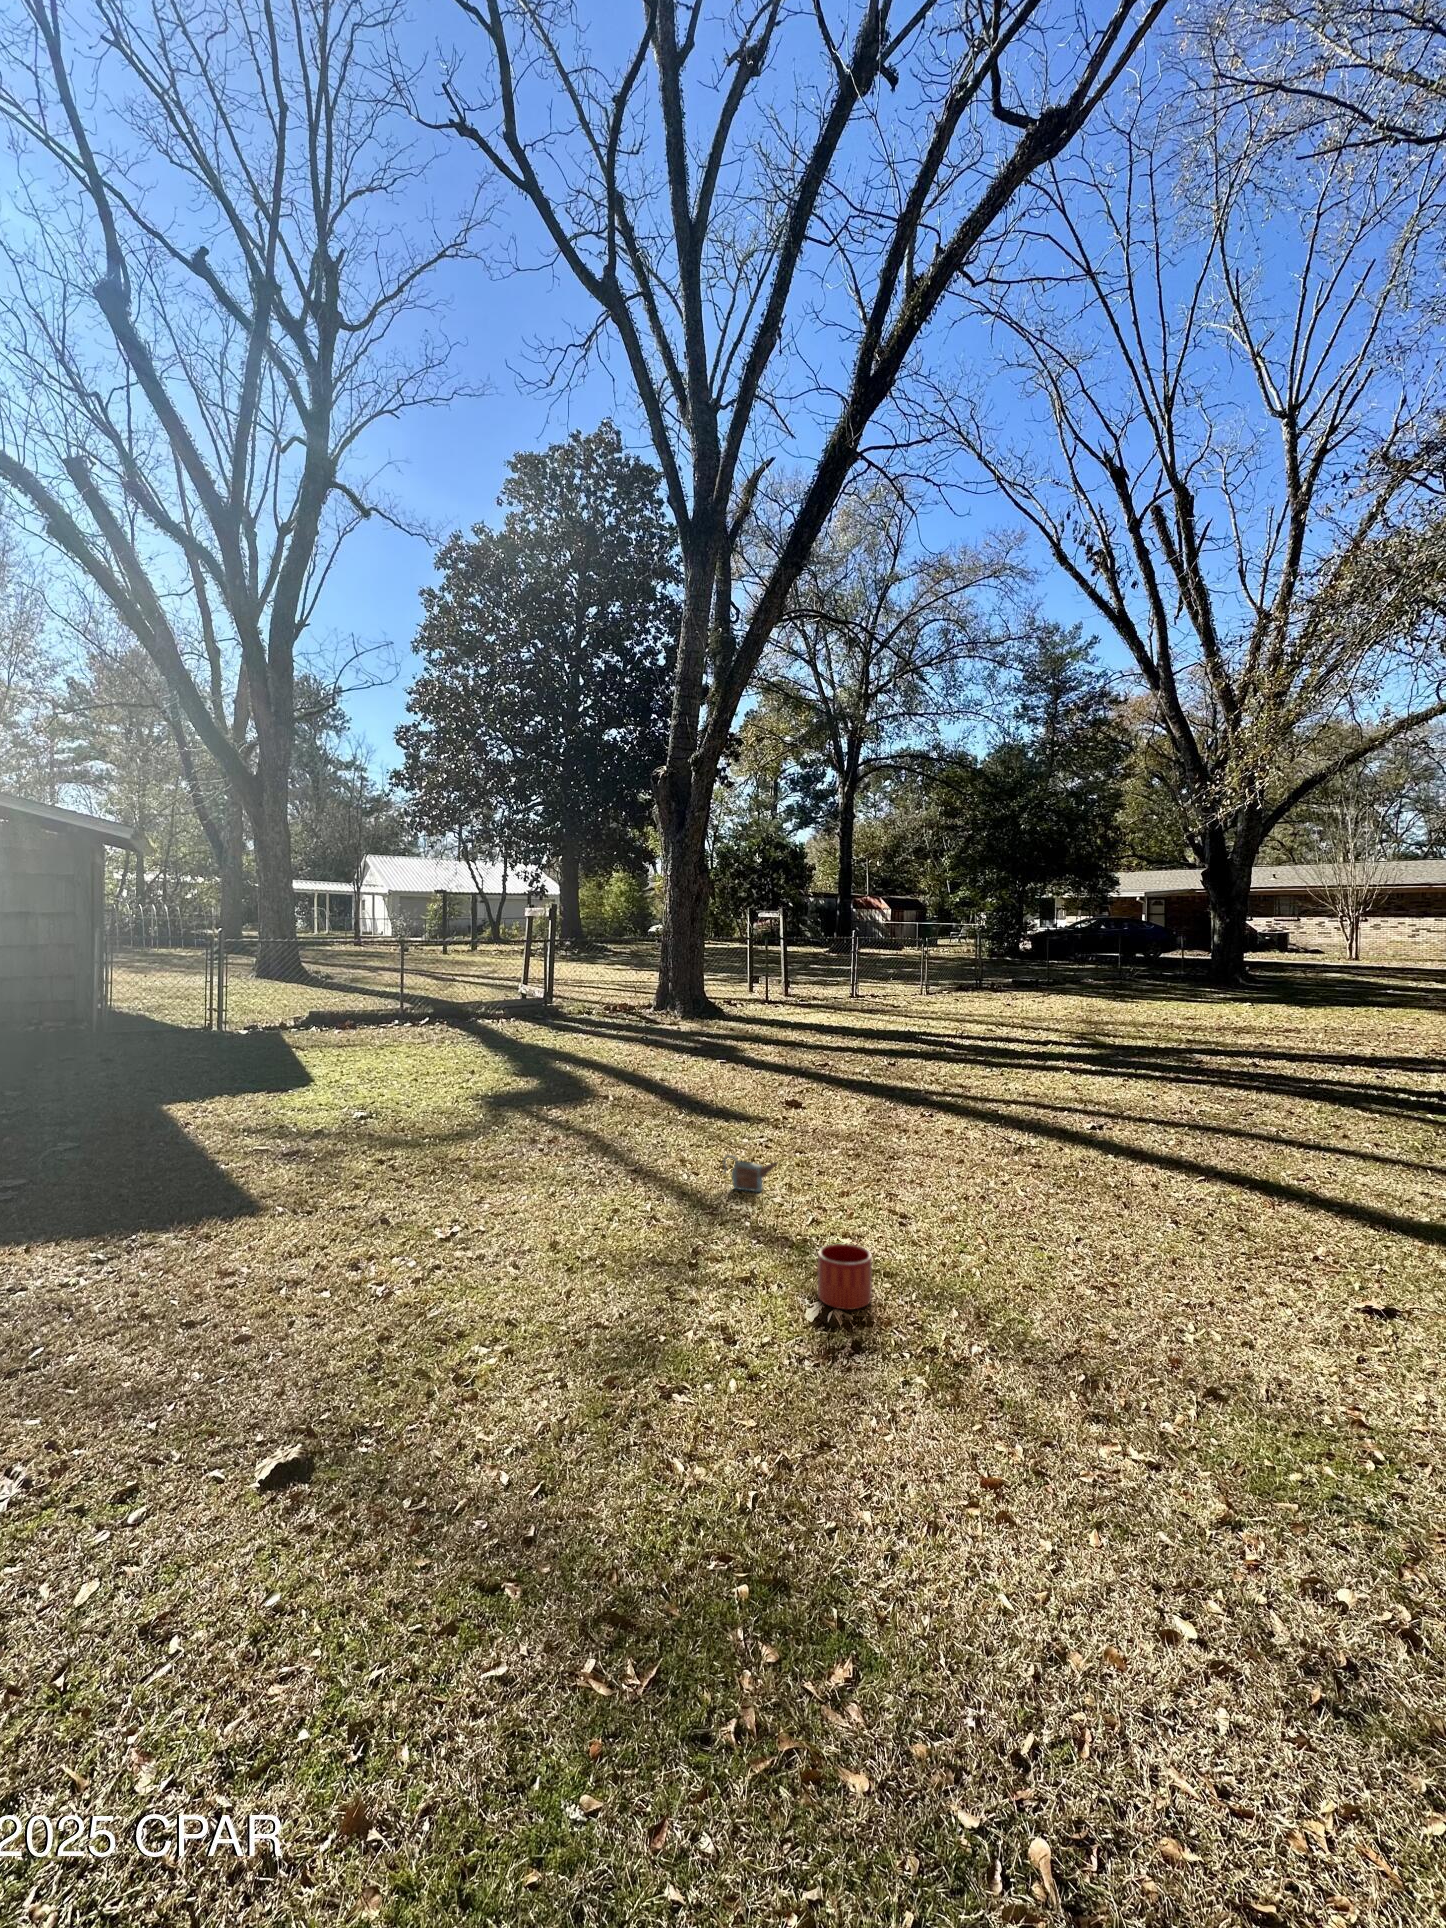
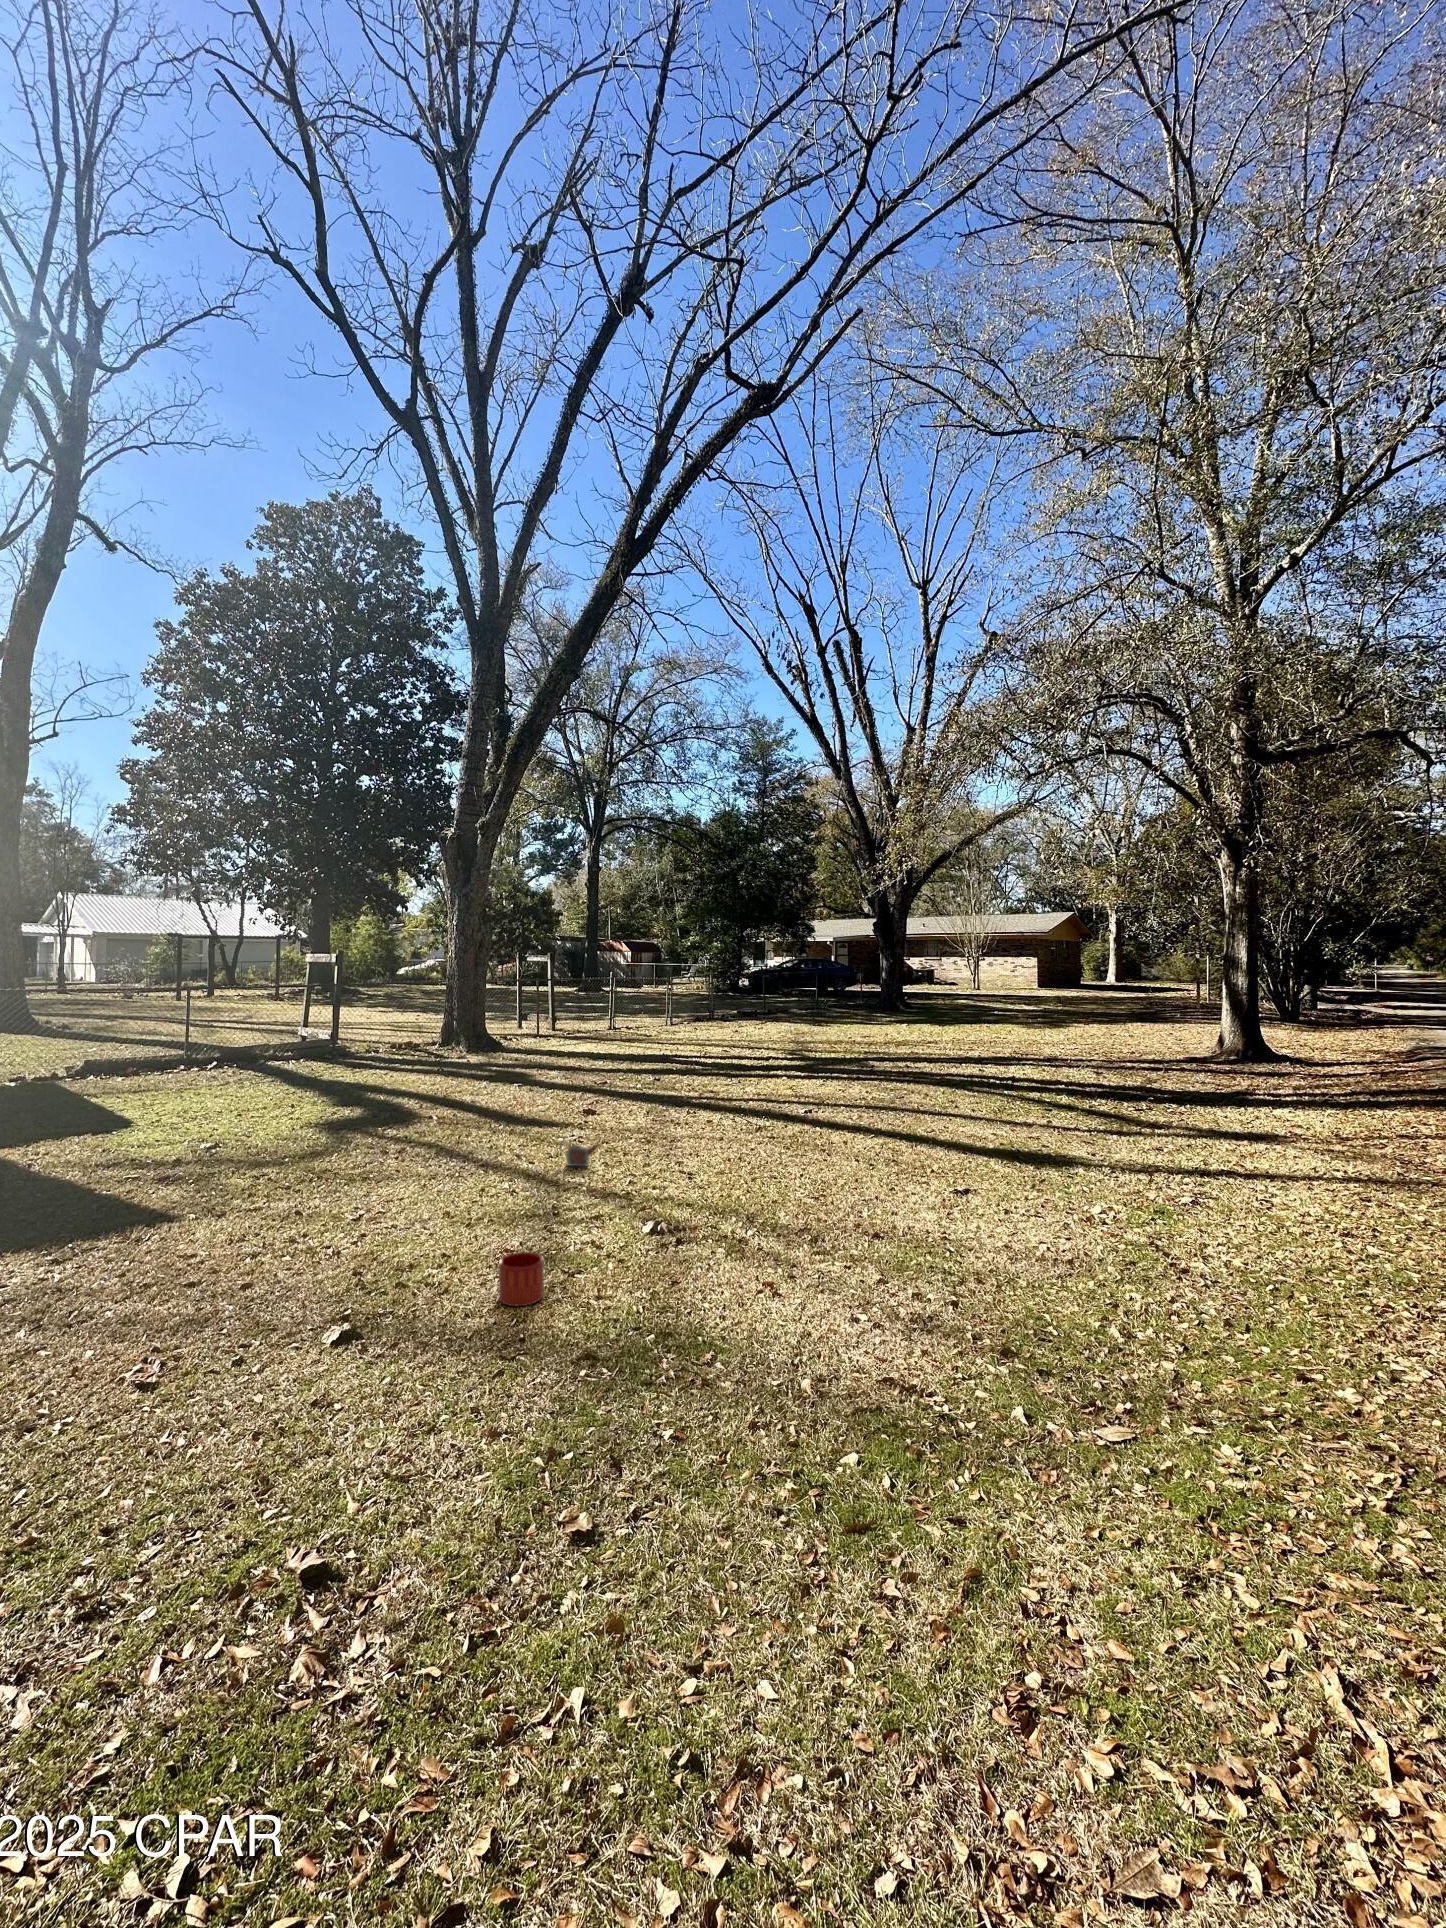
planter: present [818,1244,872,1310] -> present [498,1252,544,1306]

